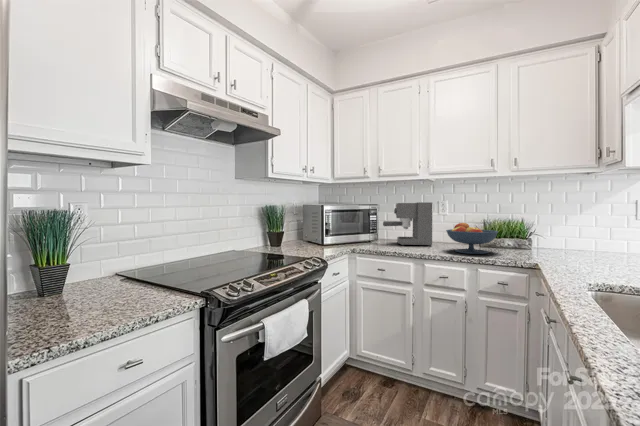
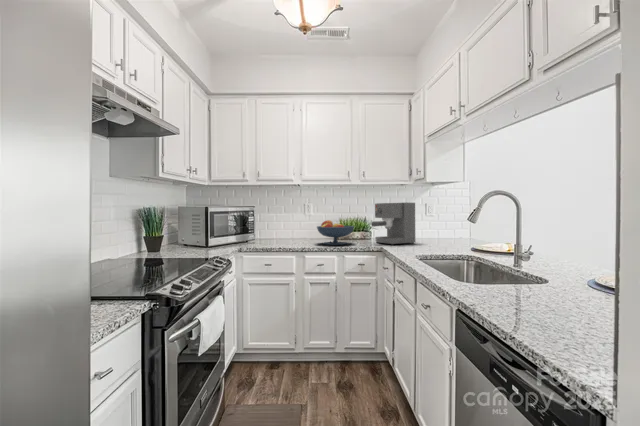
coffee maker: present [383,202,432,246] -> present [371,202,415,245]

